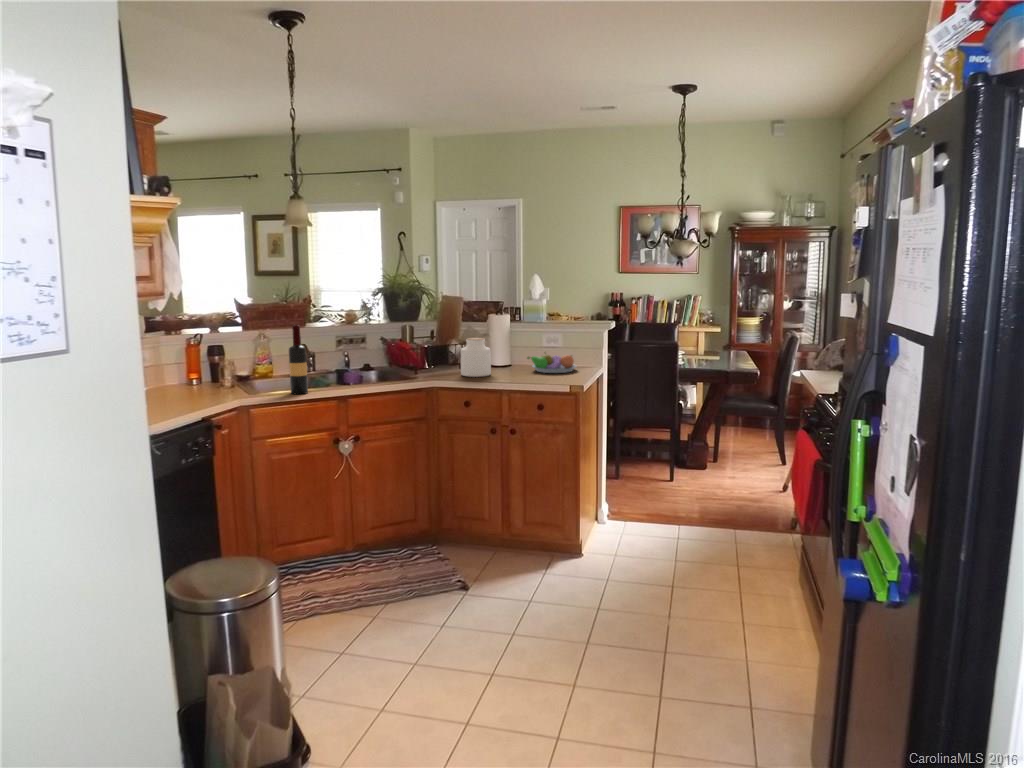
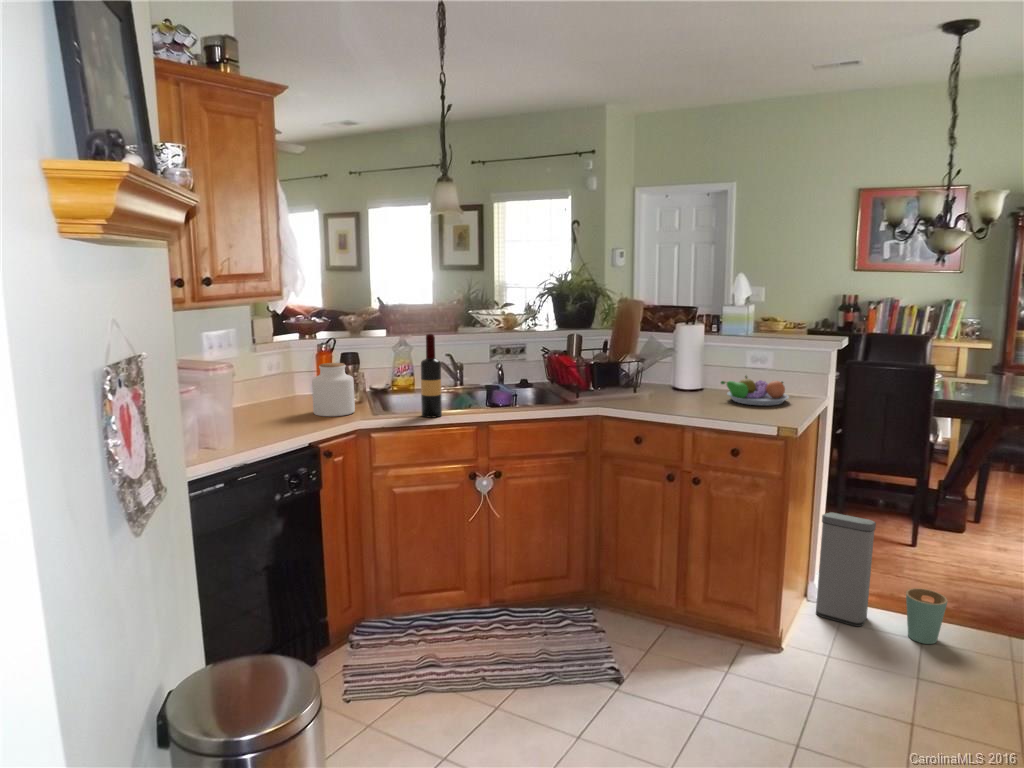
jar: present [461,338,491,377] -> present [312,363,355,416]
trash can: none [604,453,691,540] -> present [816,513,947,644]

